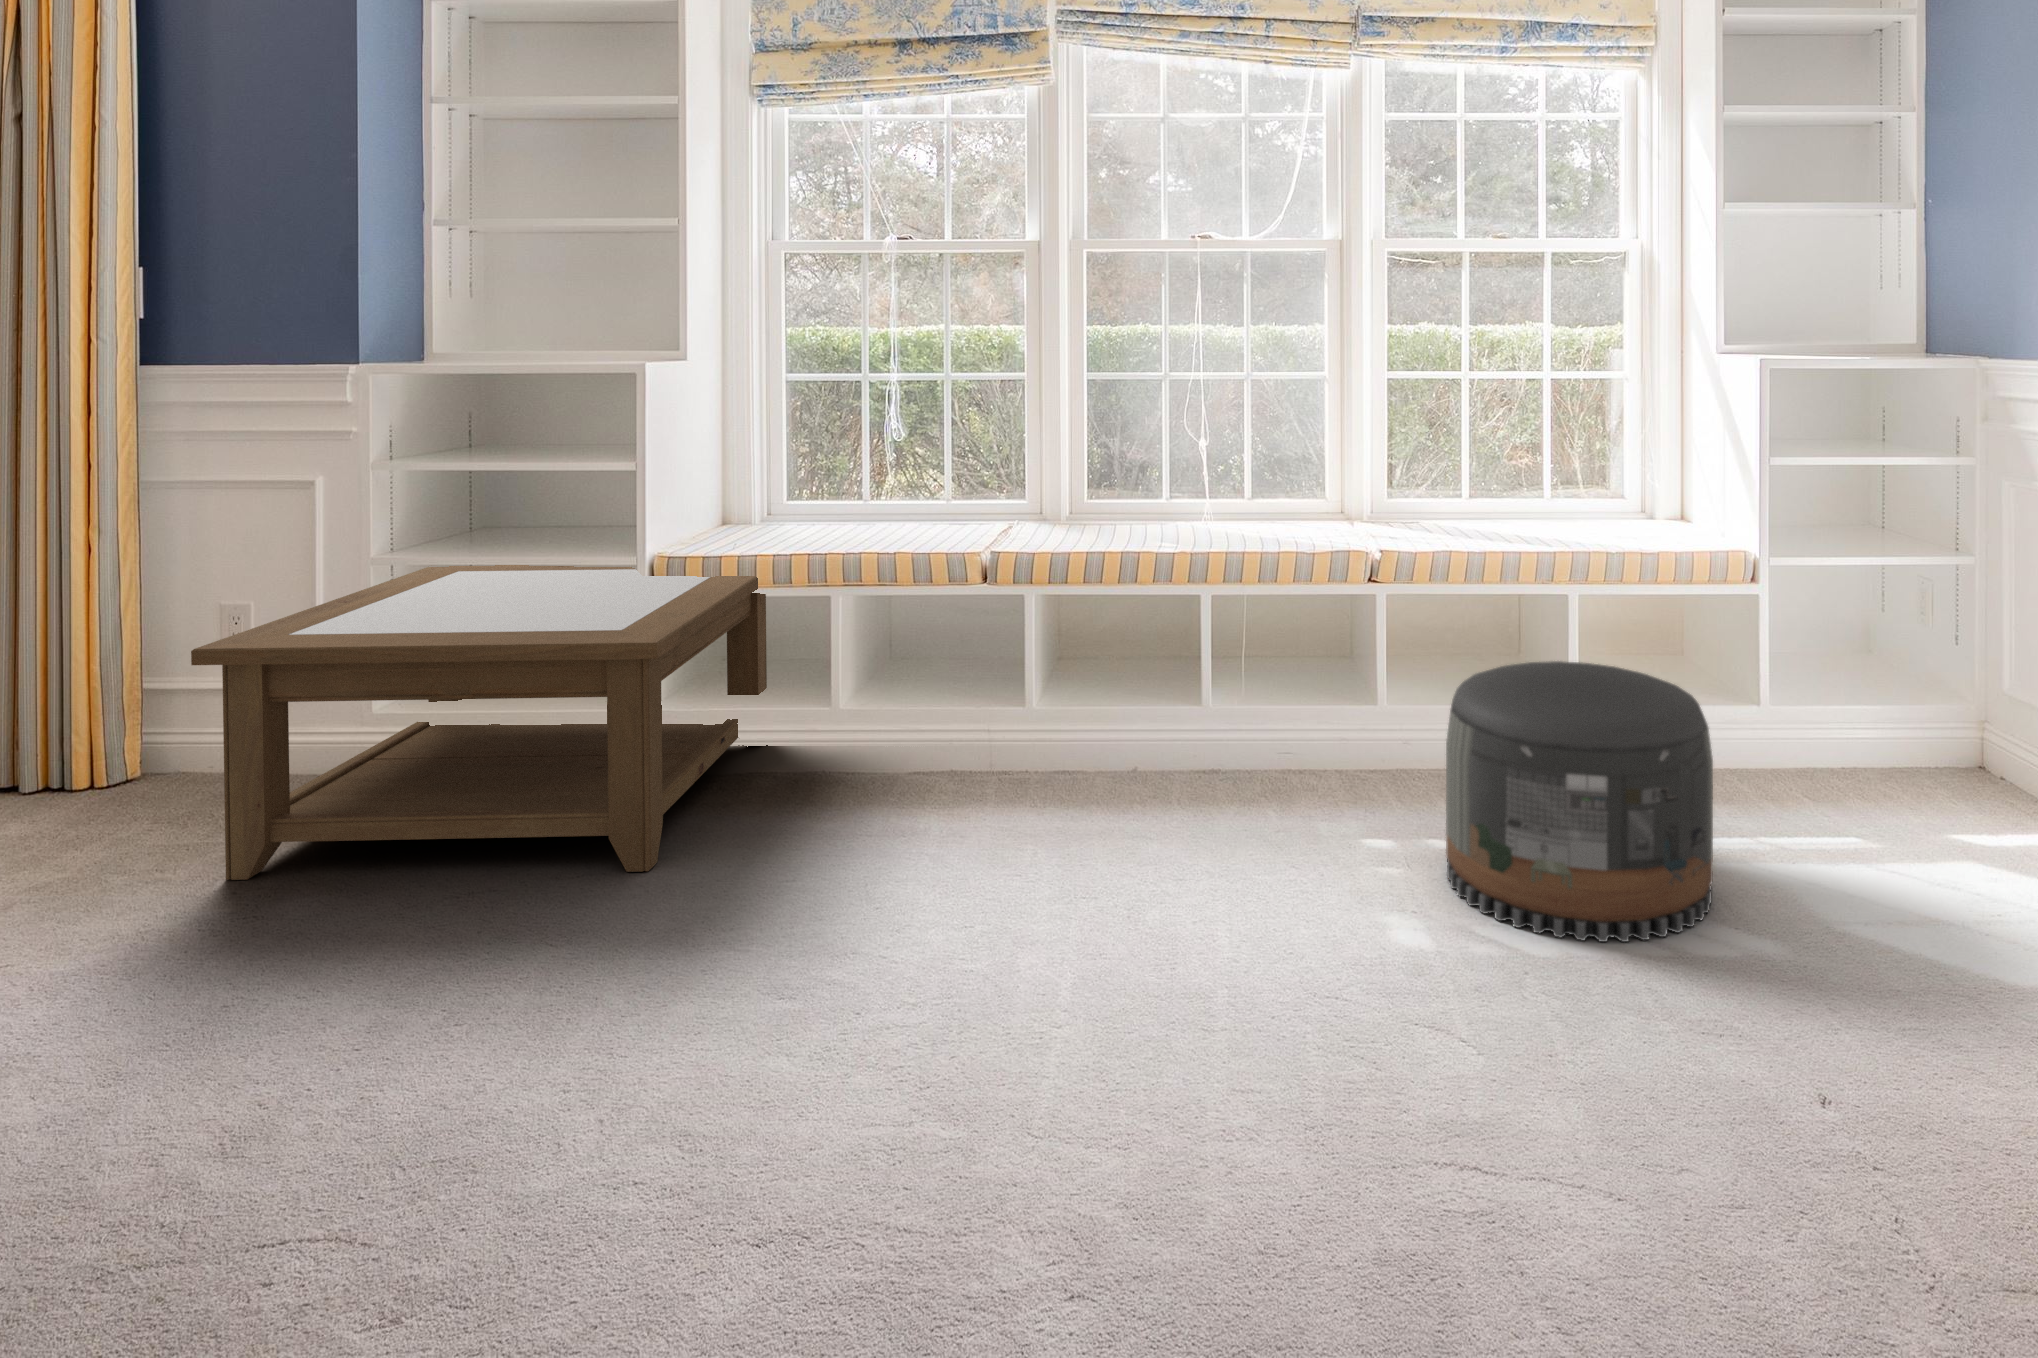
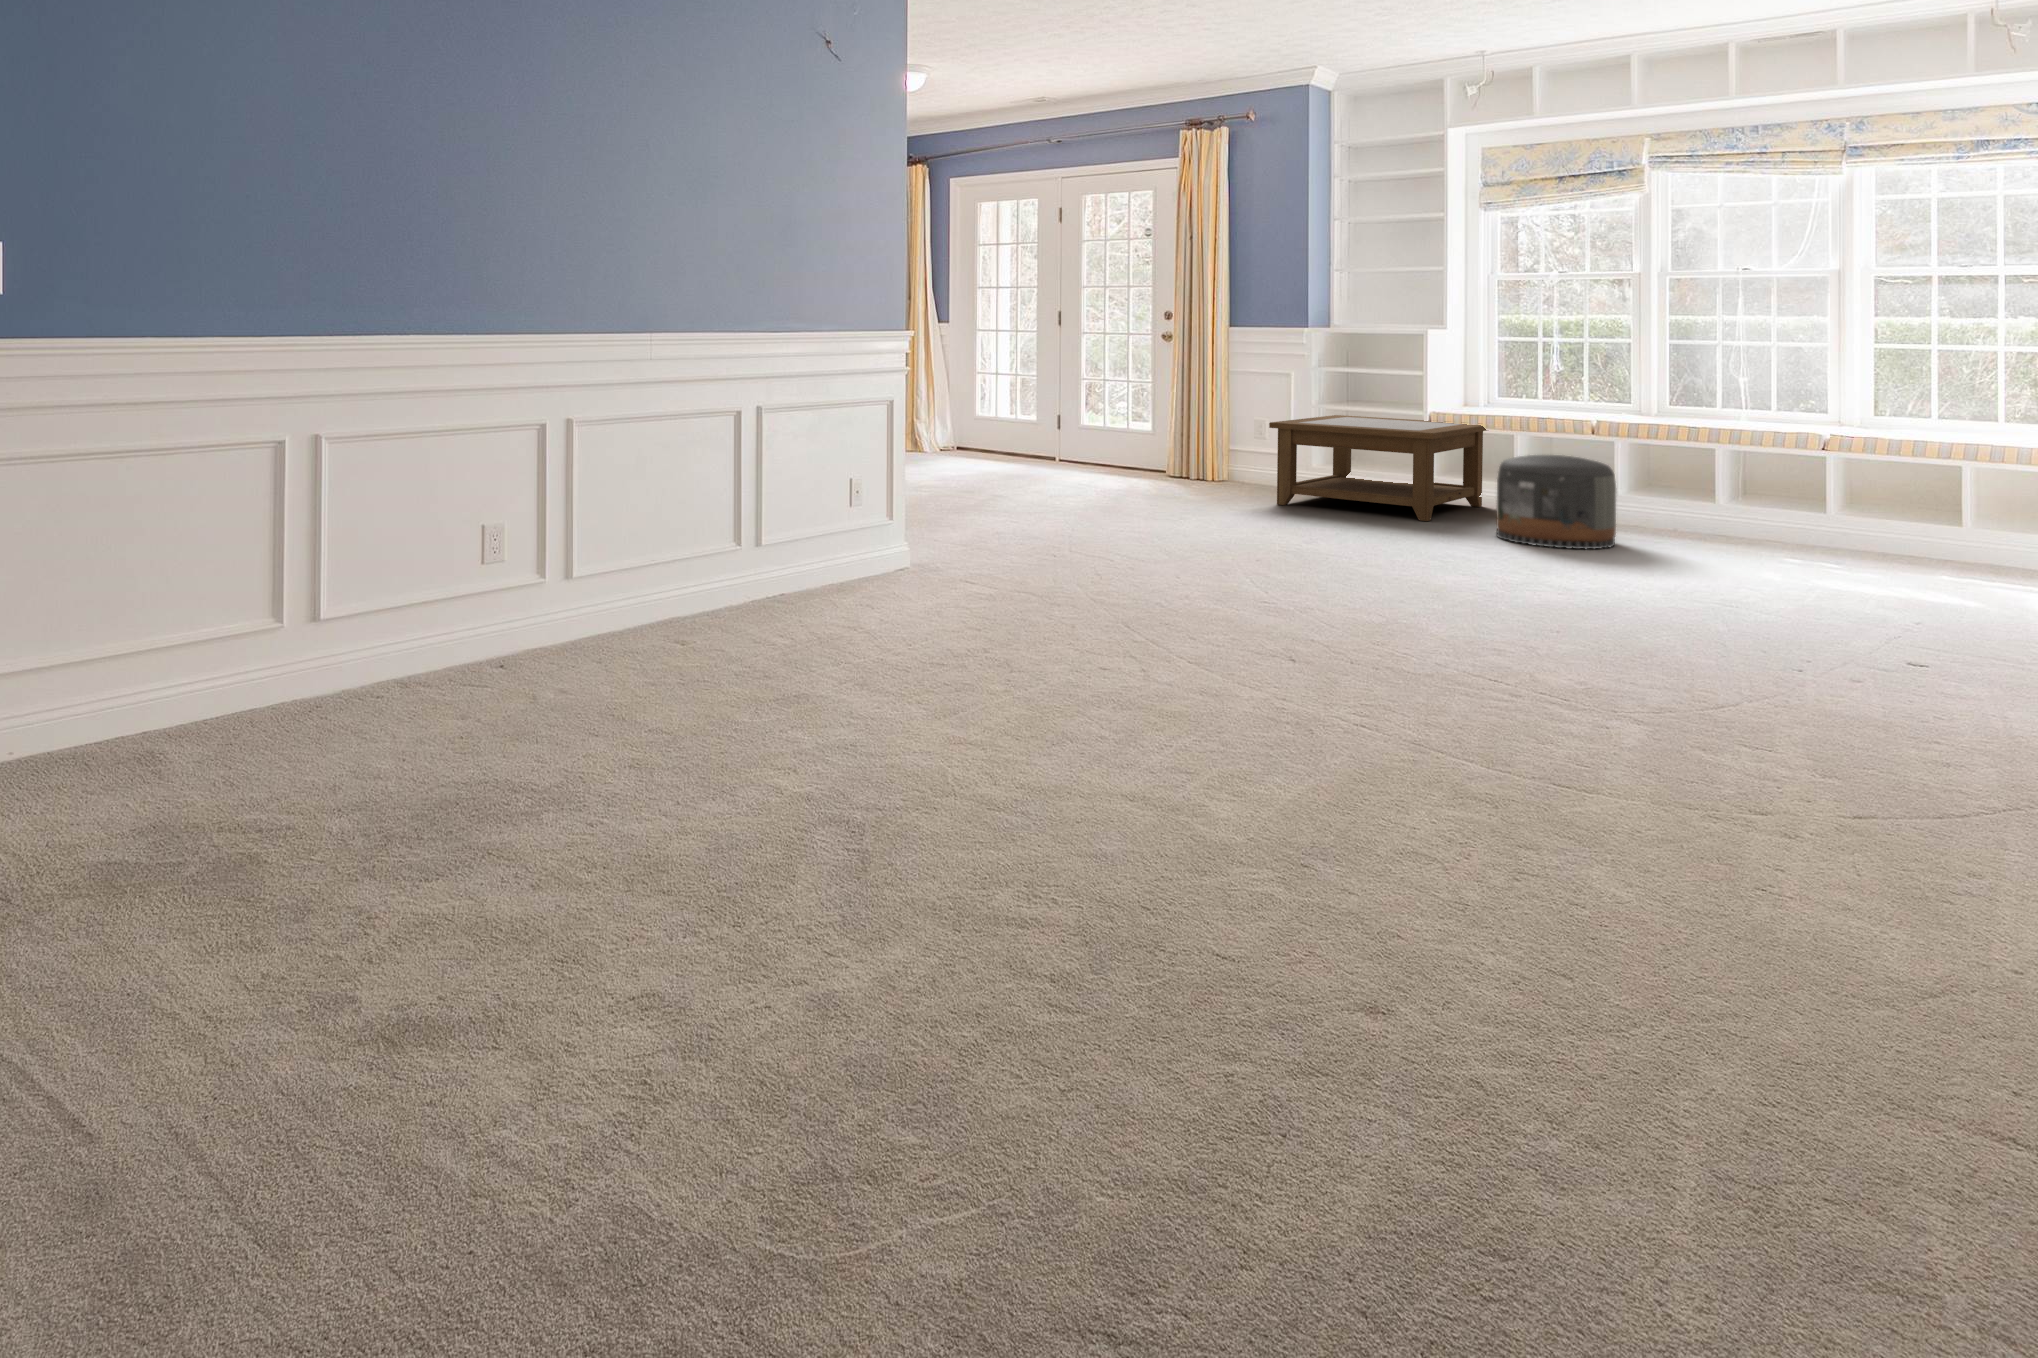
pouf: present [1446,661,1713,942] -> present [1496,455,1616,549]

